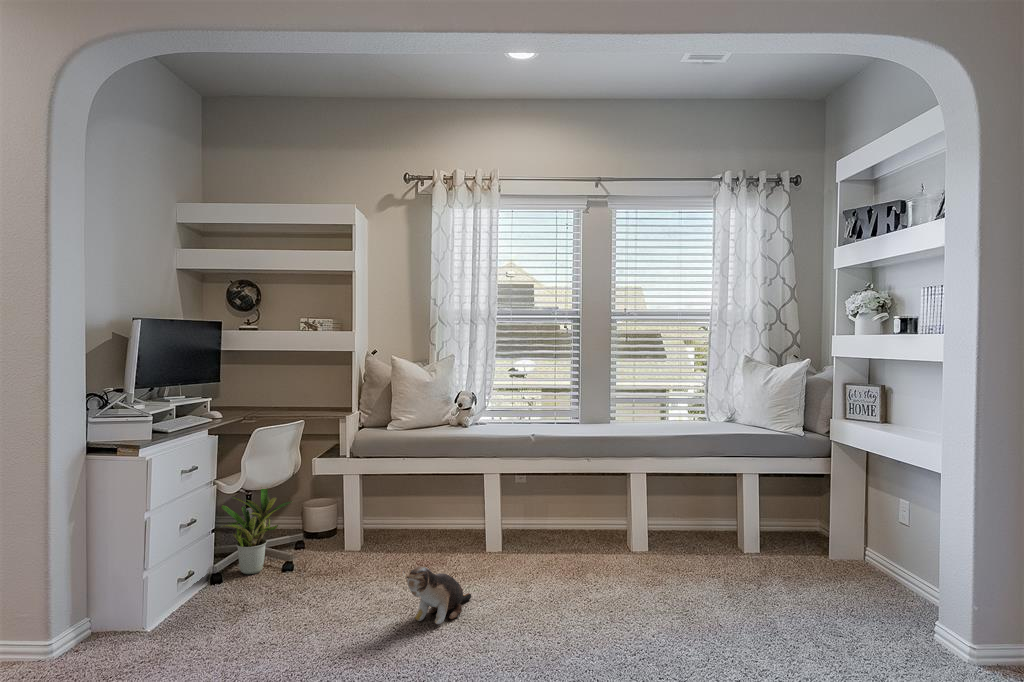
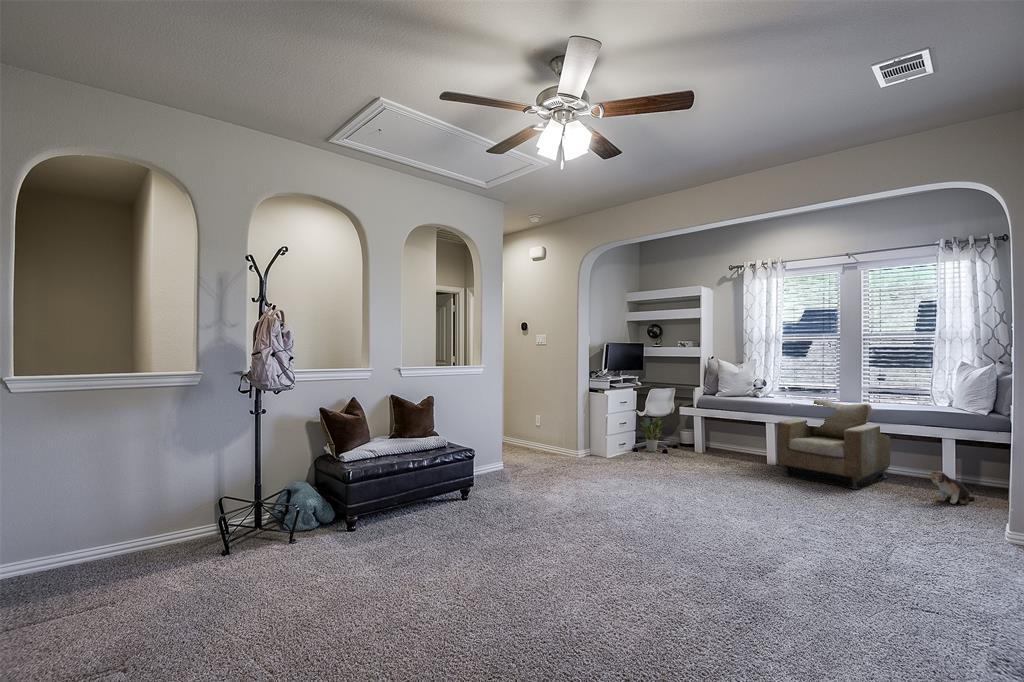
armchair: none [520,426,678,591] -> present [777,400,890,489]
plush toy: present [401,566,471,624] -> present [927,471,975,504]

